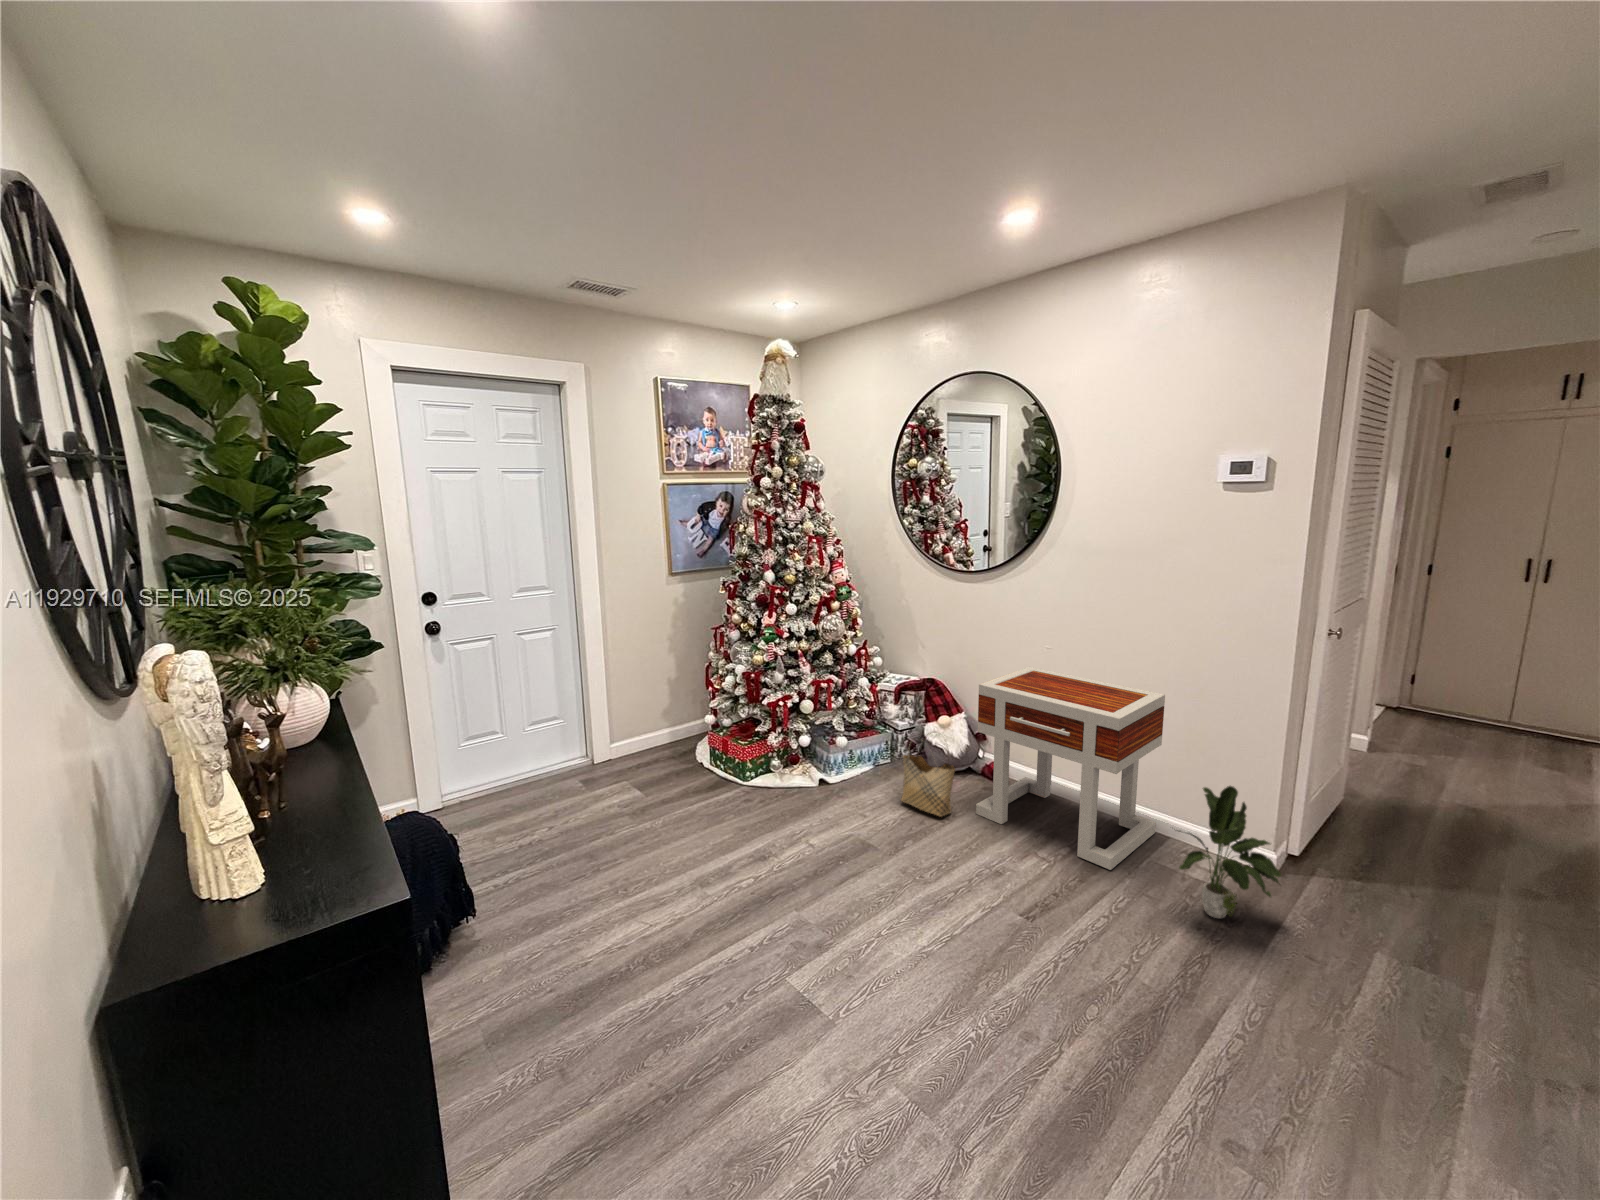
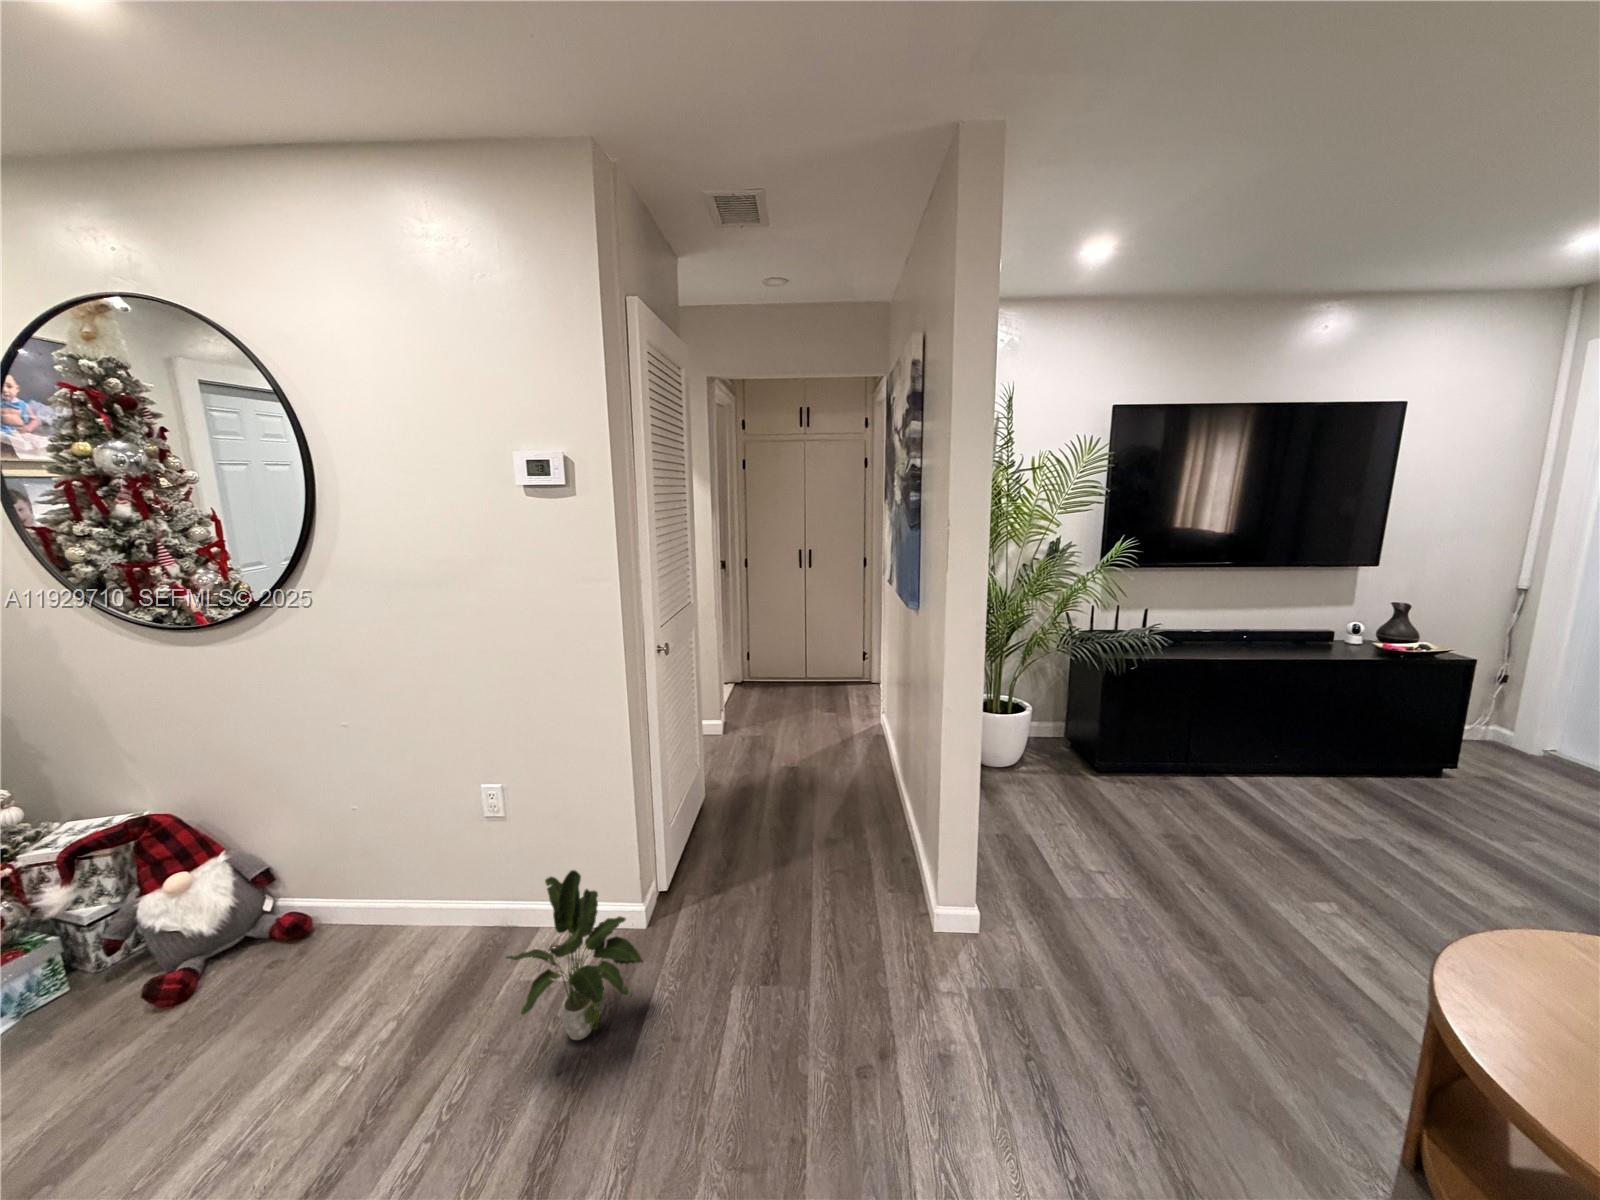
side table: present [976,667,1165,870] -> none [194,759,519,1033]
woven basket: present [901,732,955,816] -> none [46,927,180,1084]

